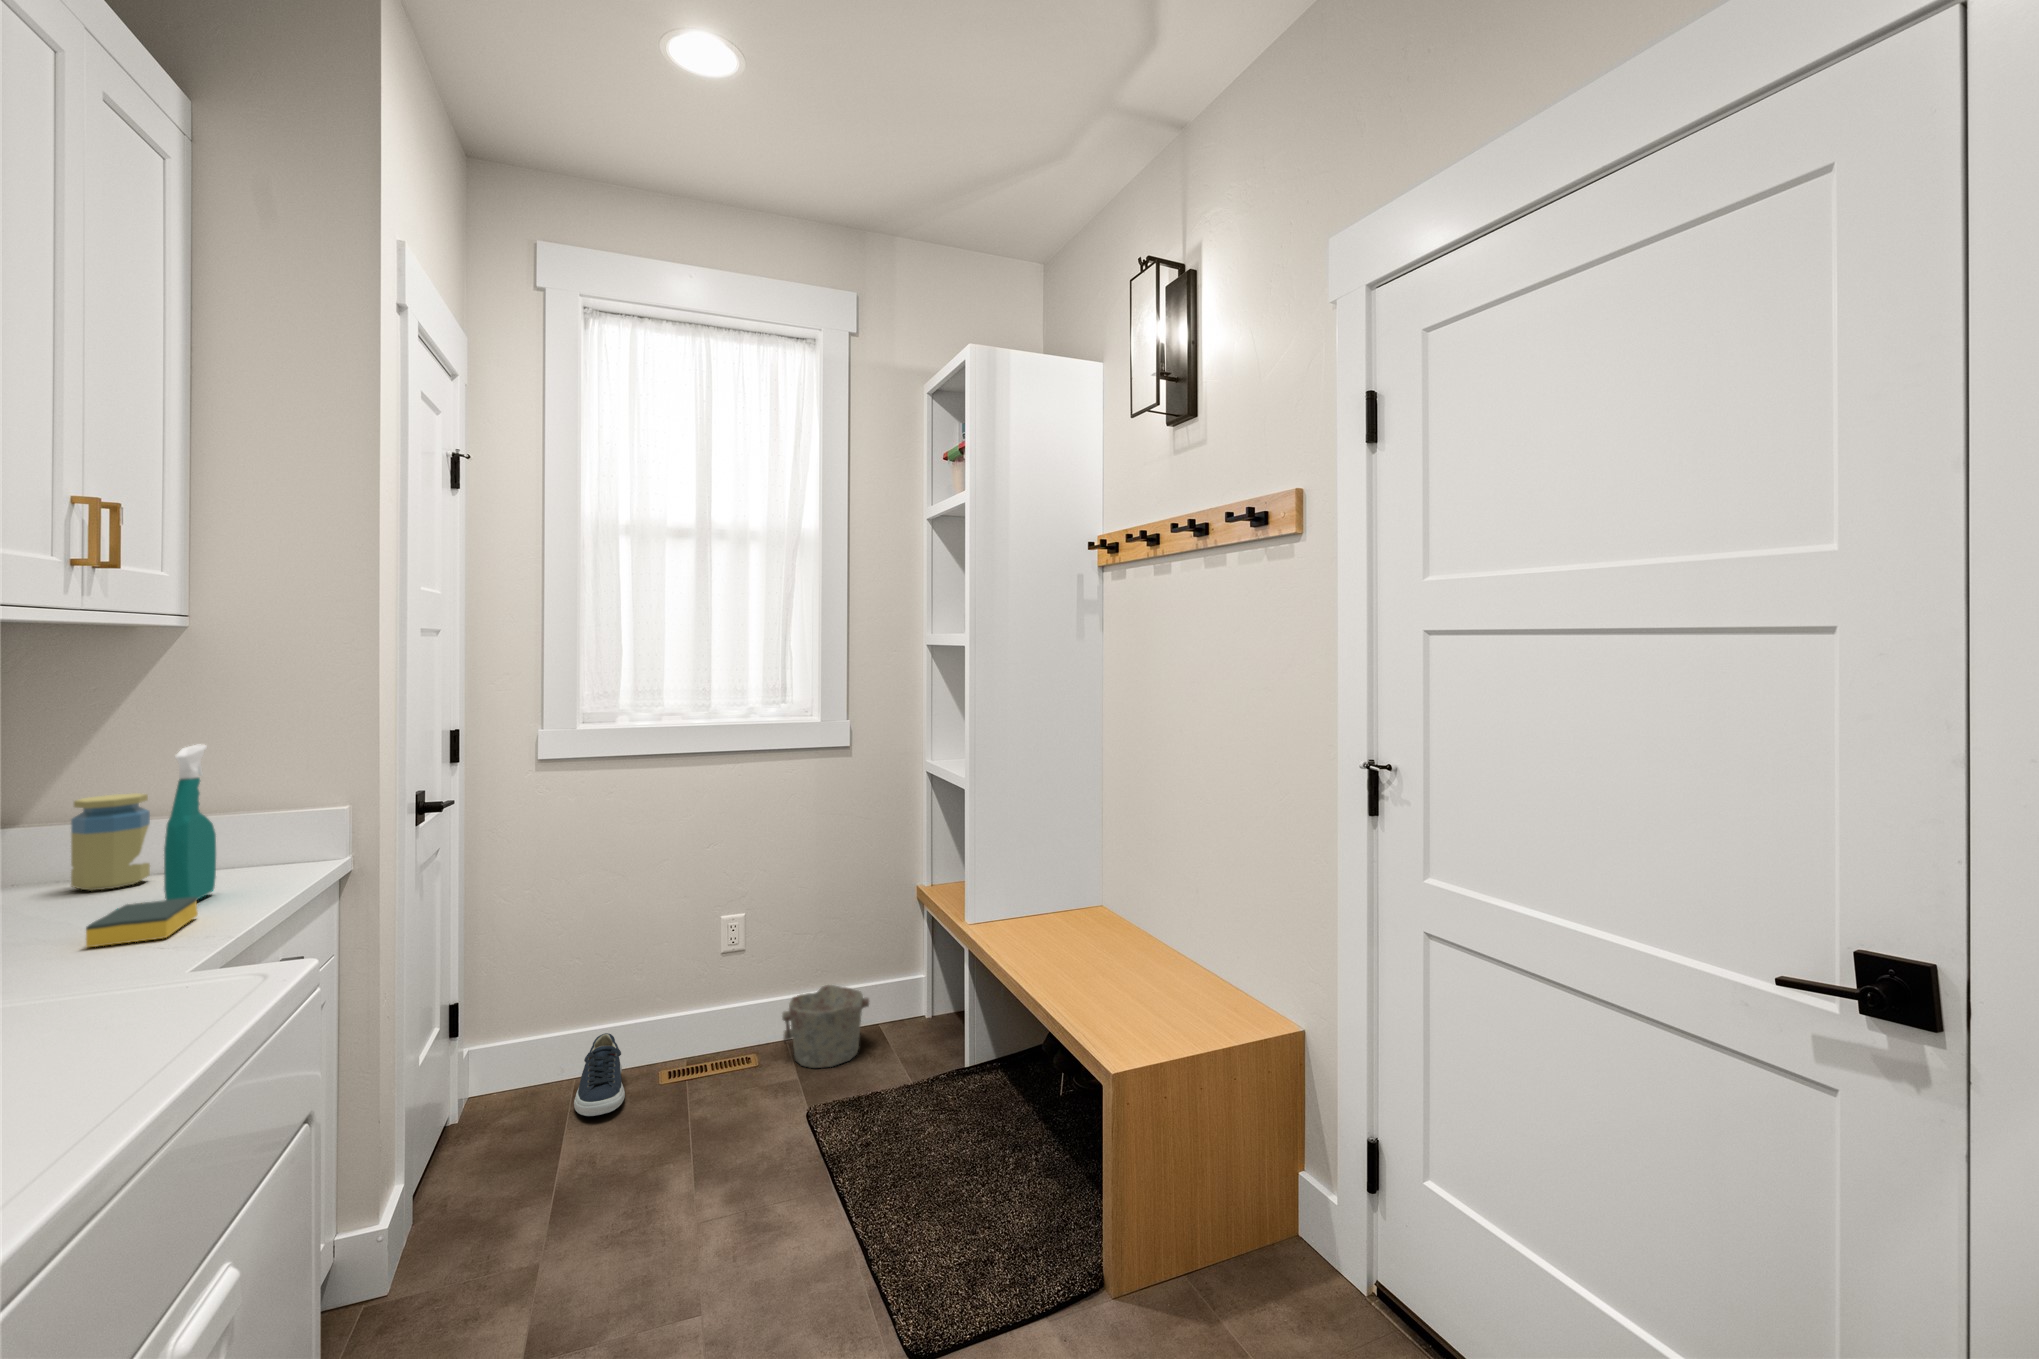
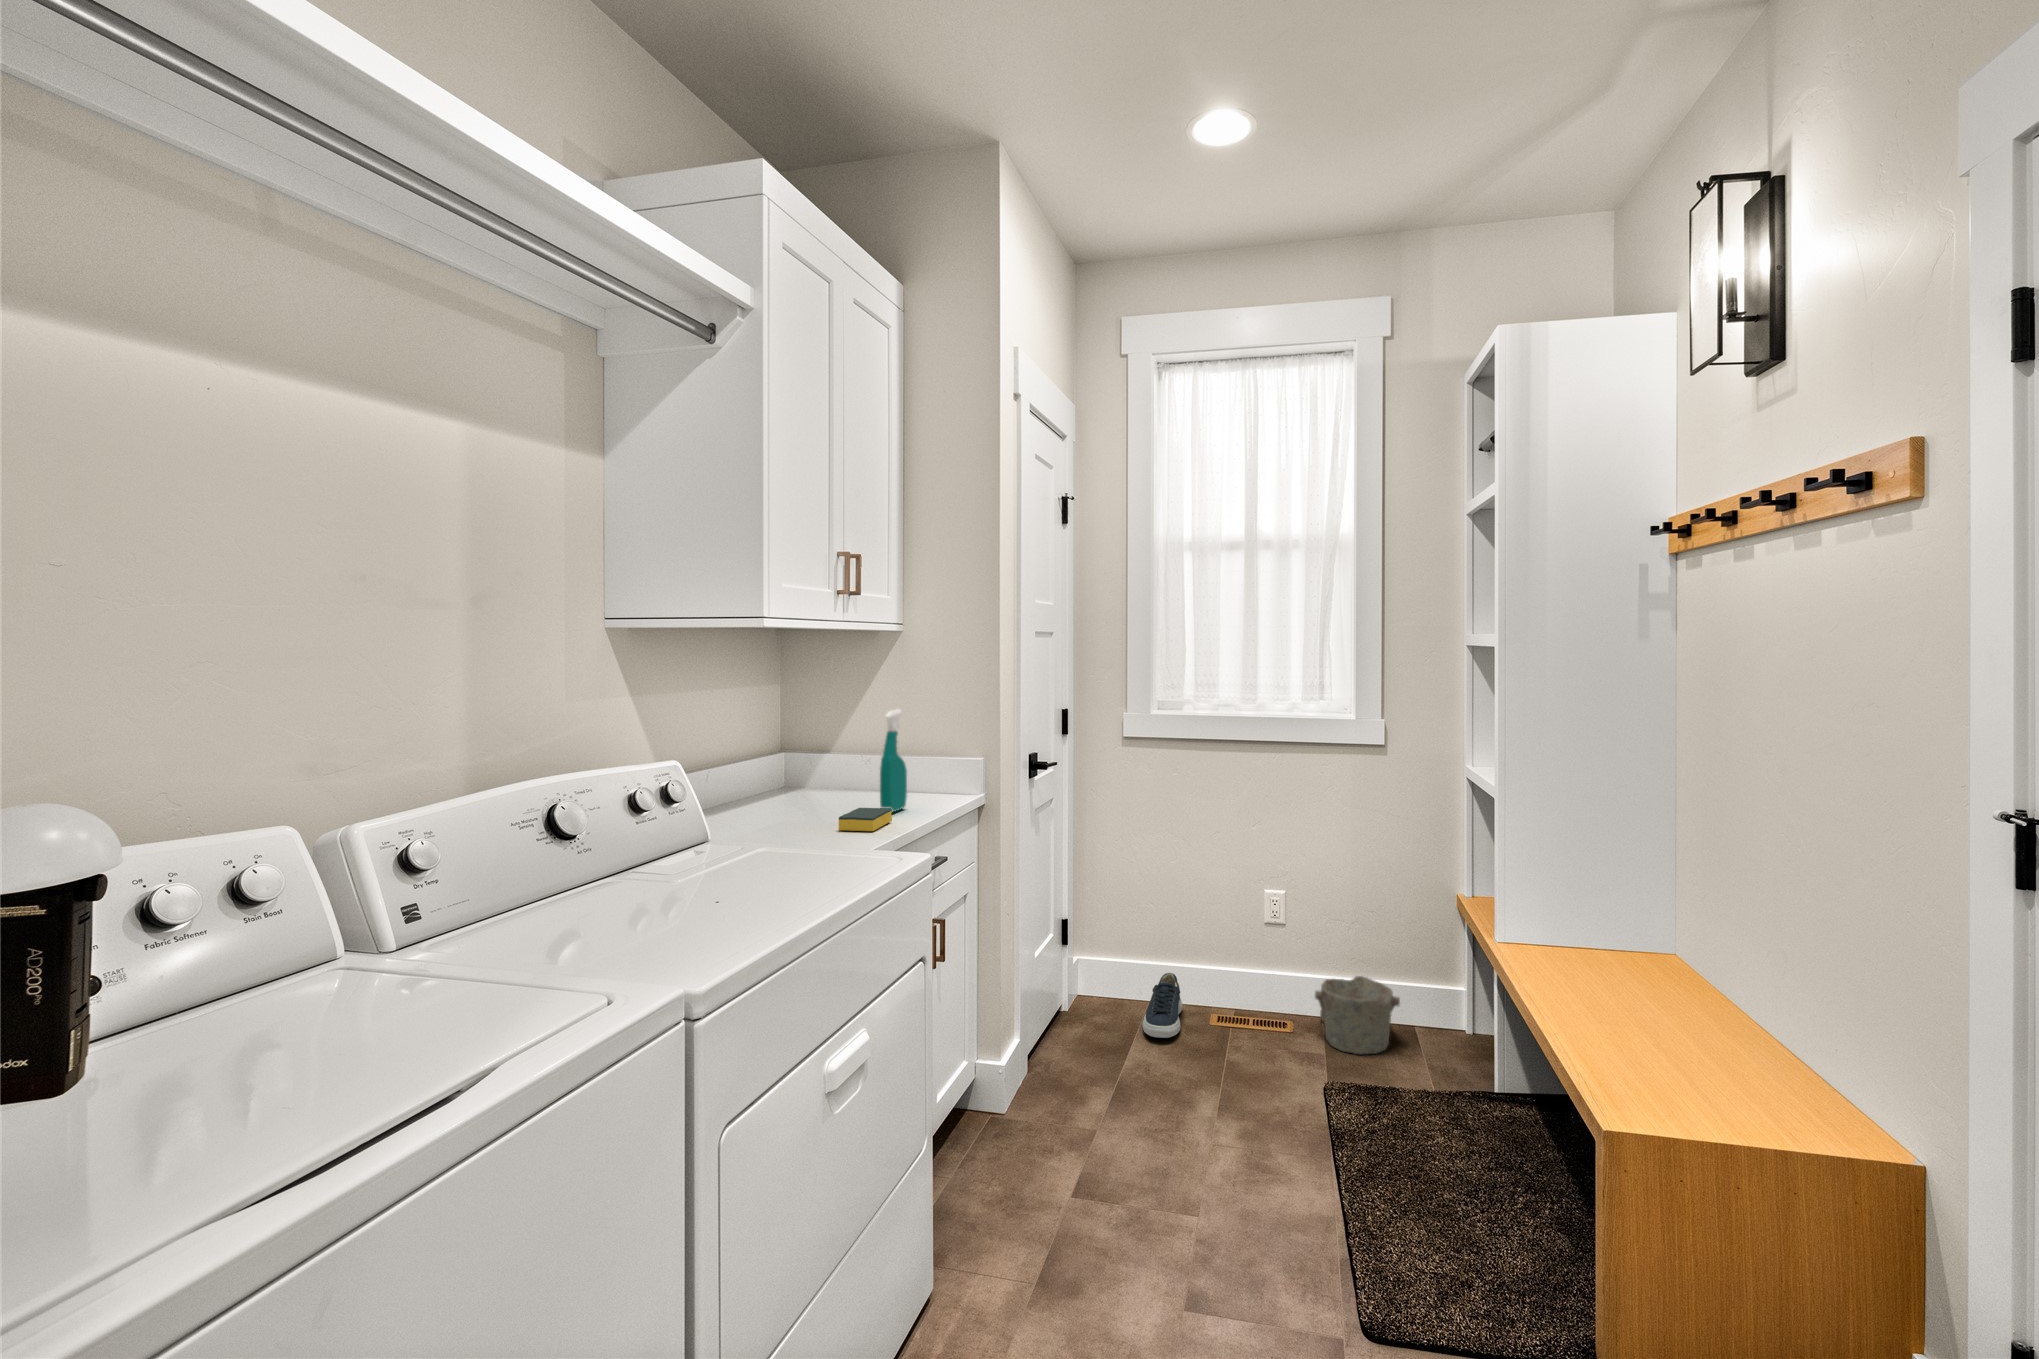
jar: present [71,793,150,891] -> none [846,738,881,798]

